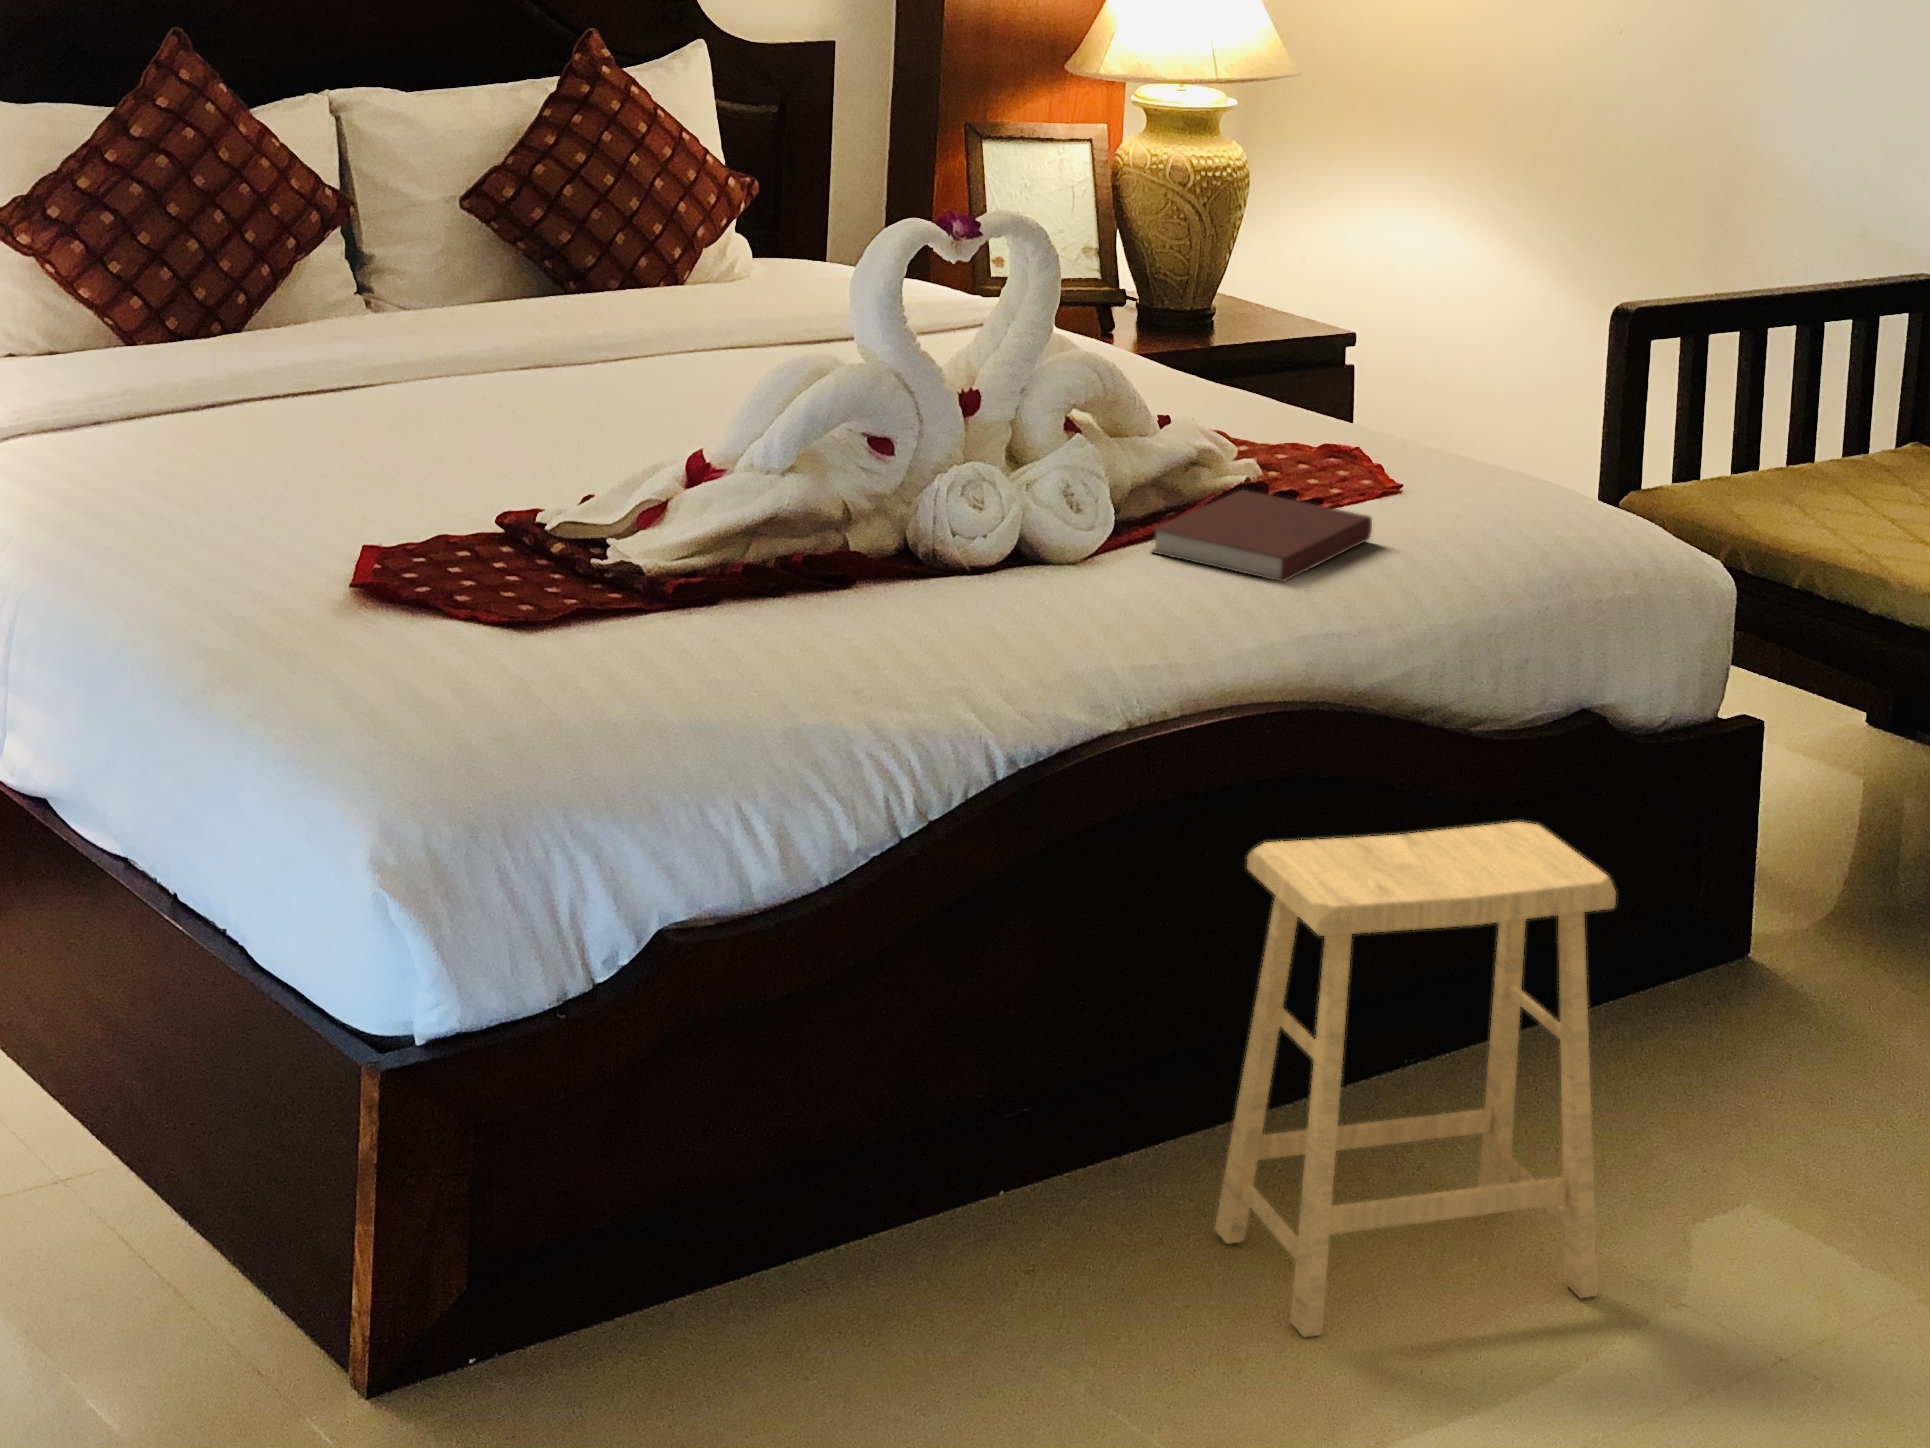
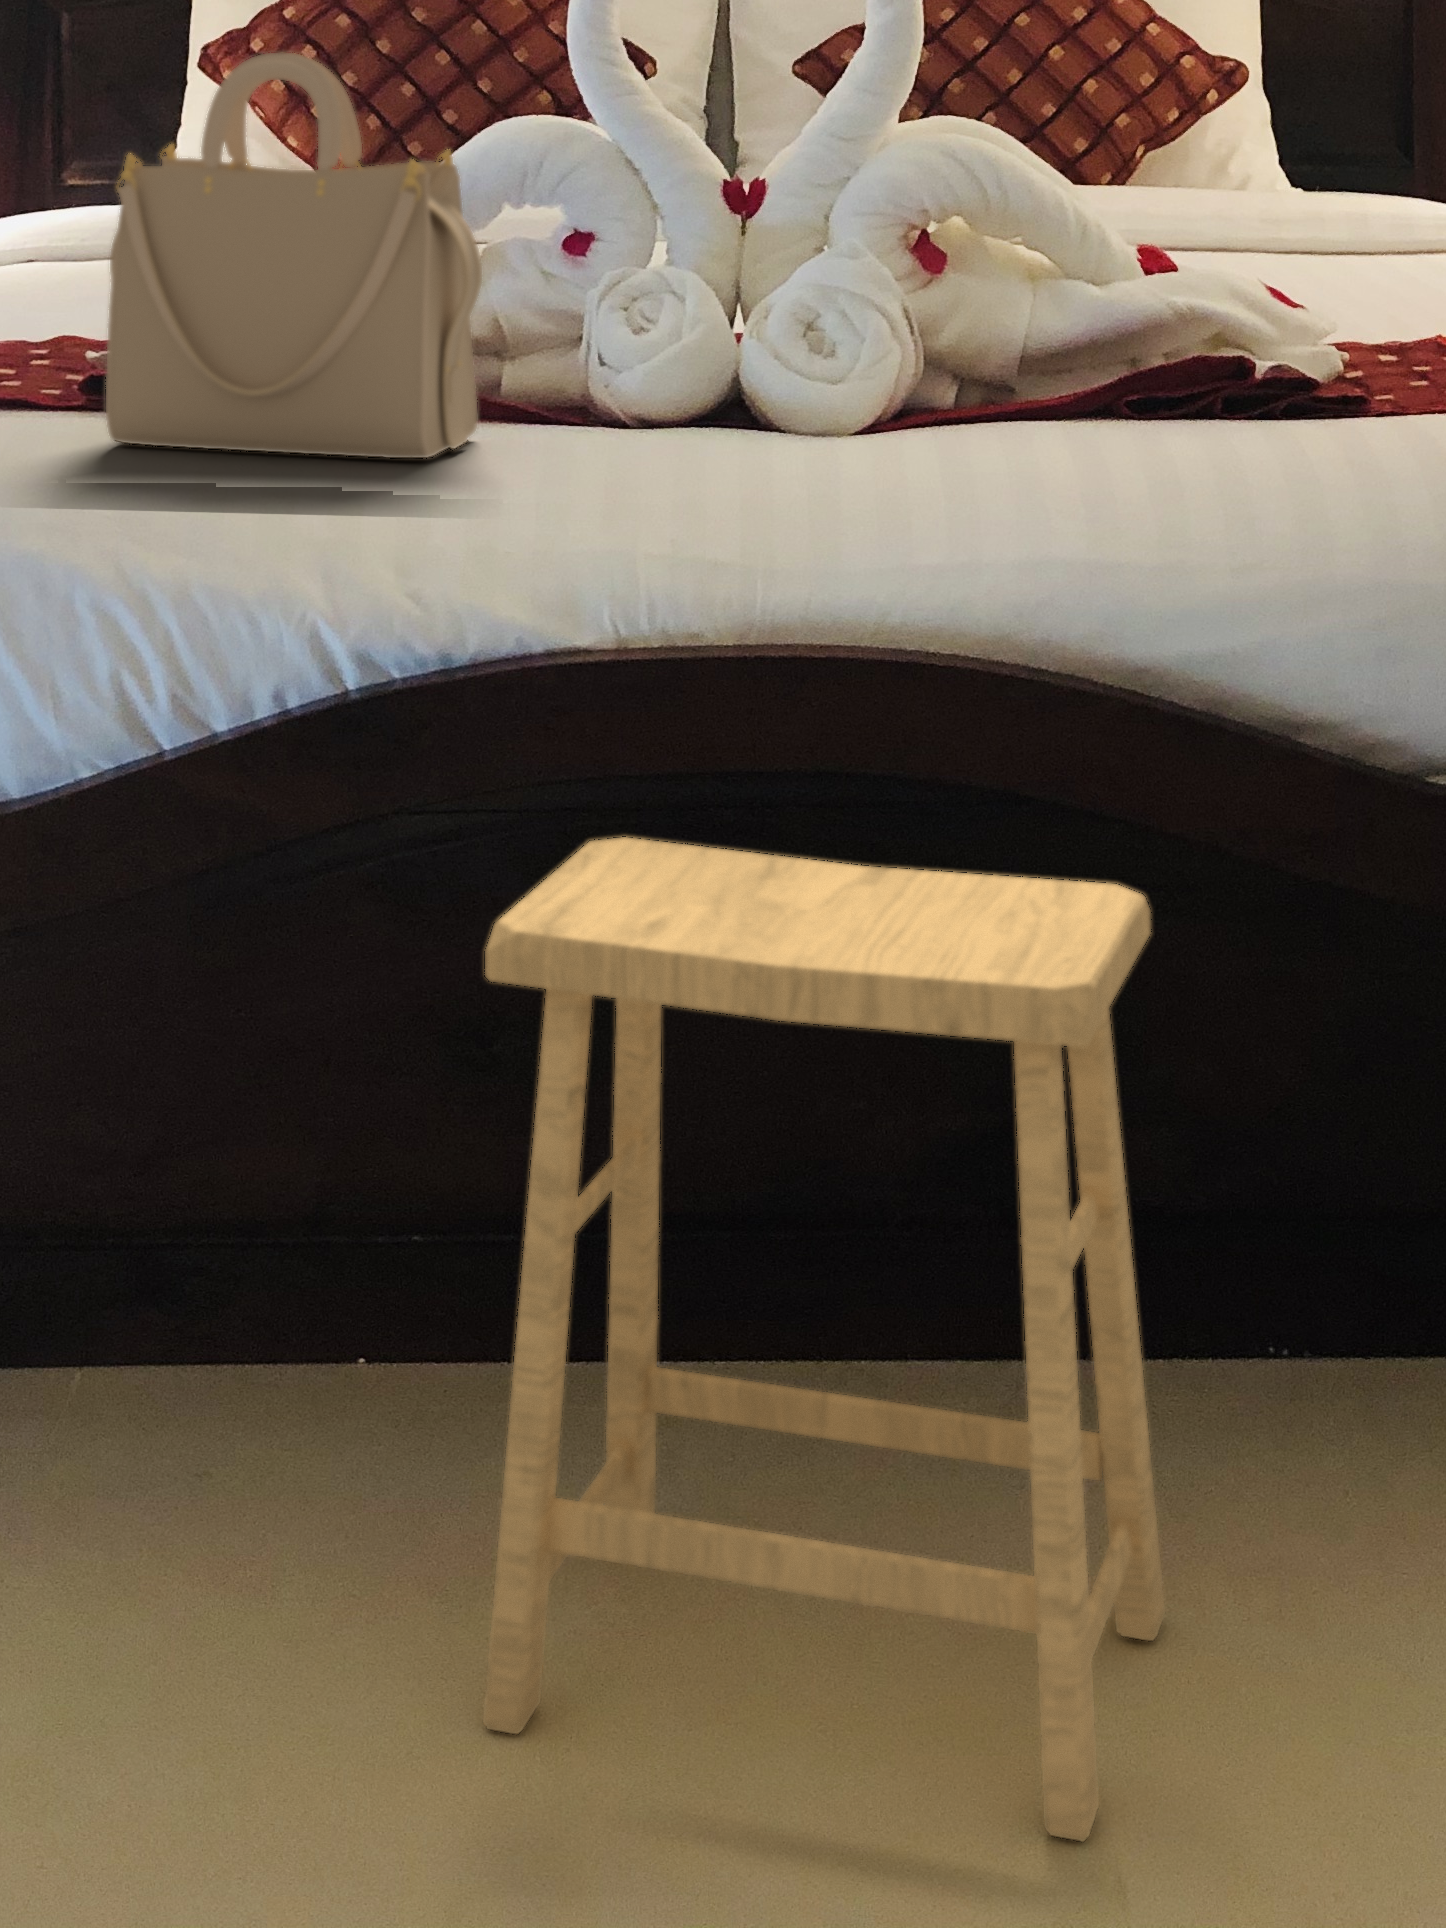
handbag: none [707,359,961,633] -> present [106,53,482,458]
notebook: present [1151,490,1372,582] -> none [962,371,1369,477]

